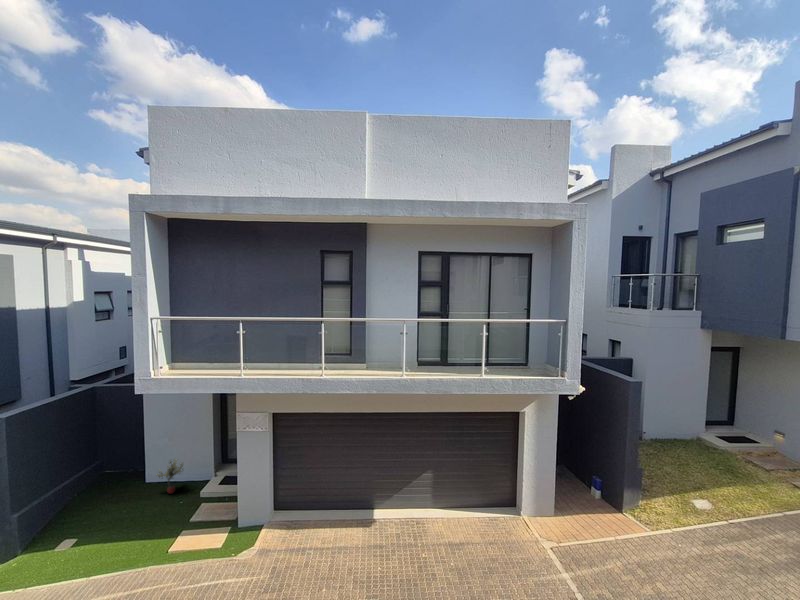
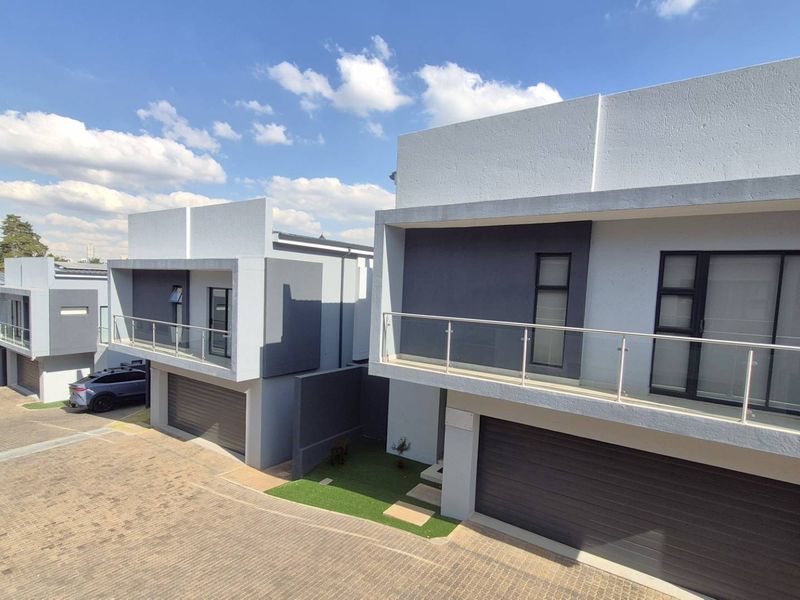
bench: none [64,481,89,523] -> present [331,437,349,464]

